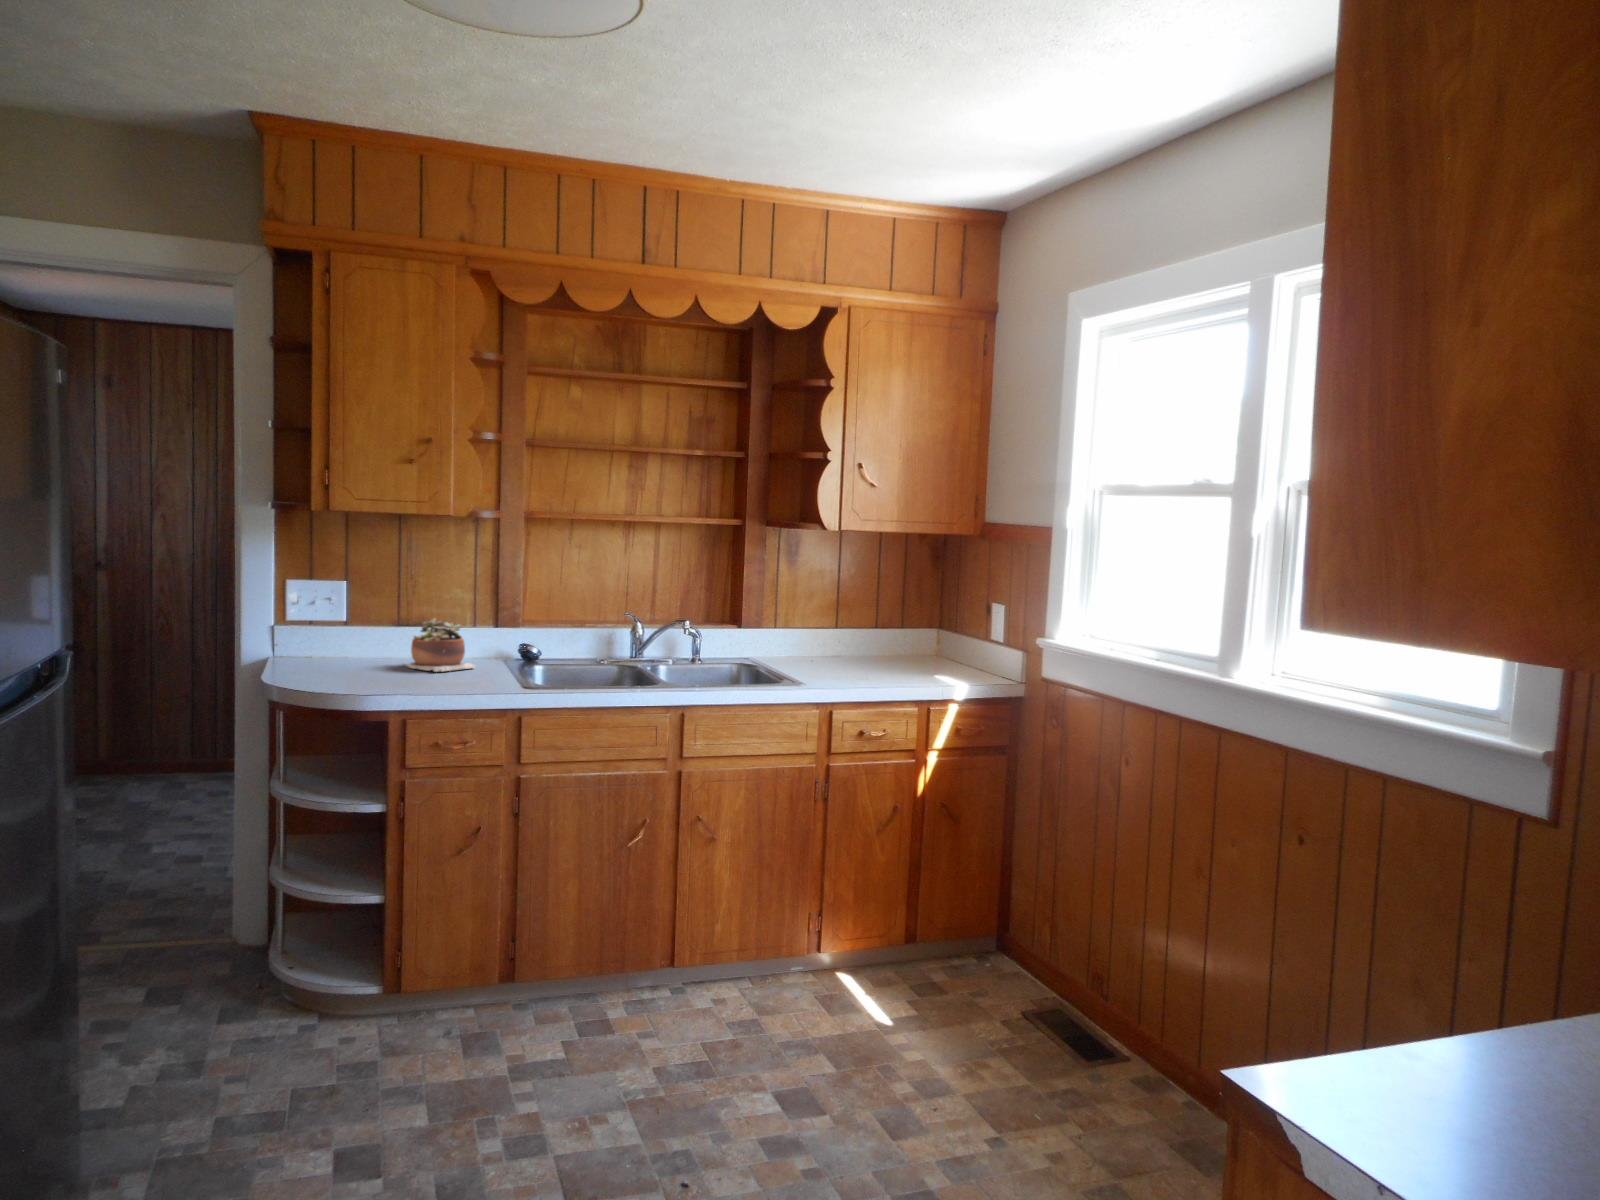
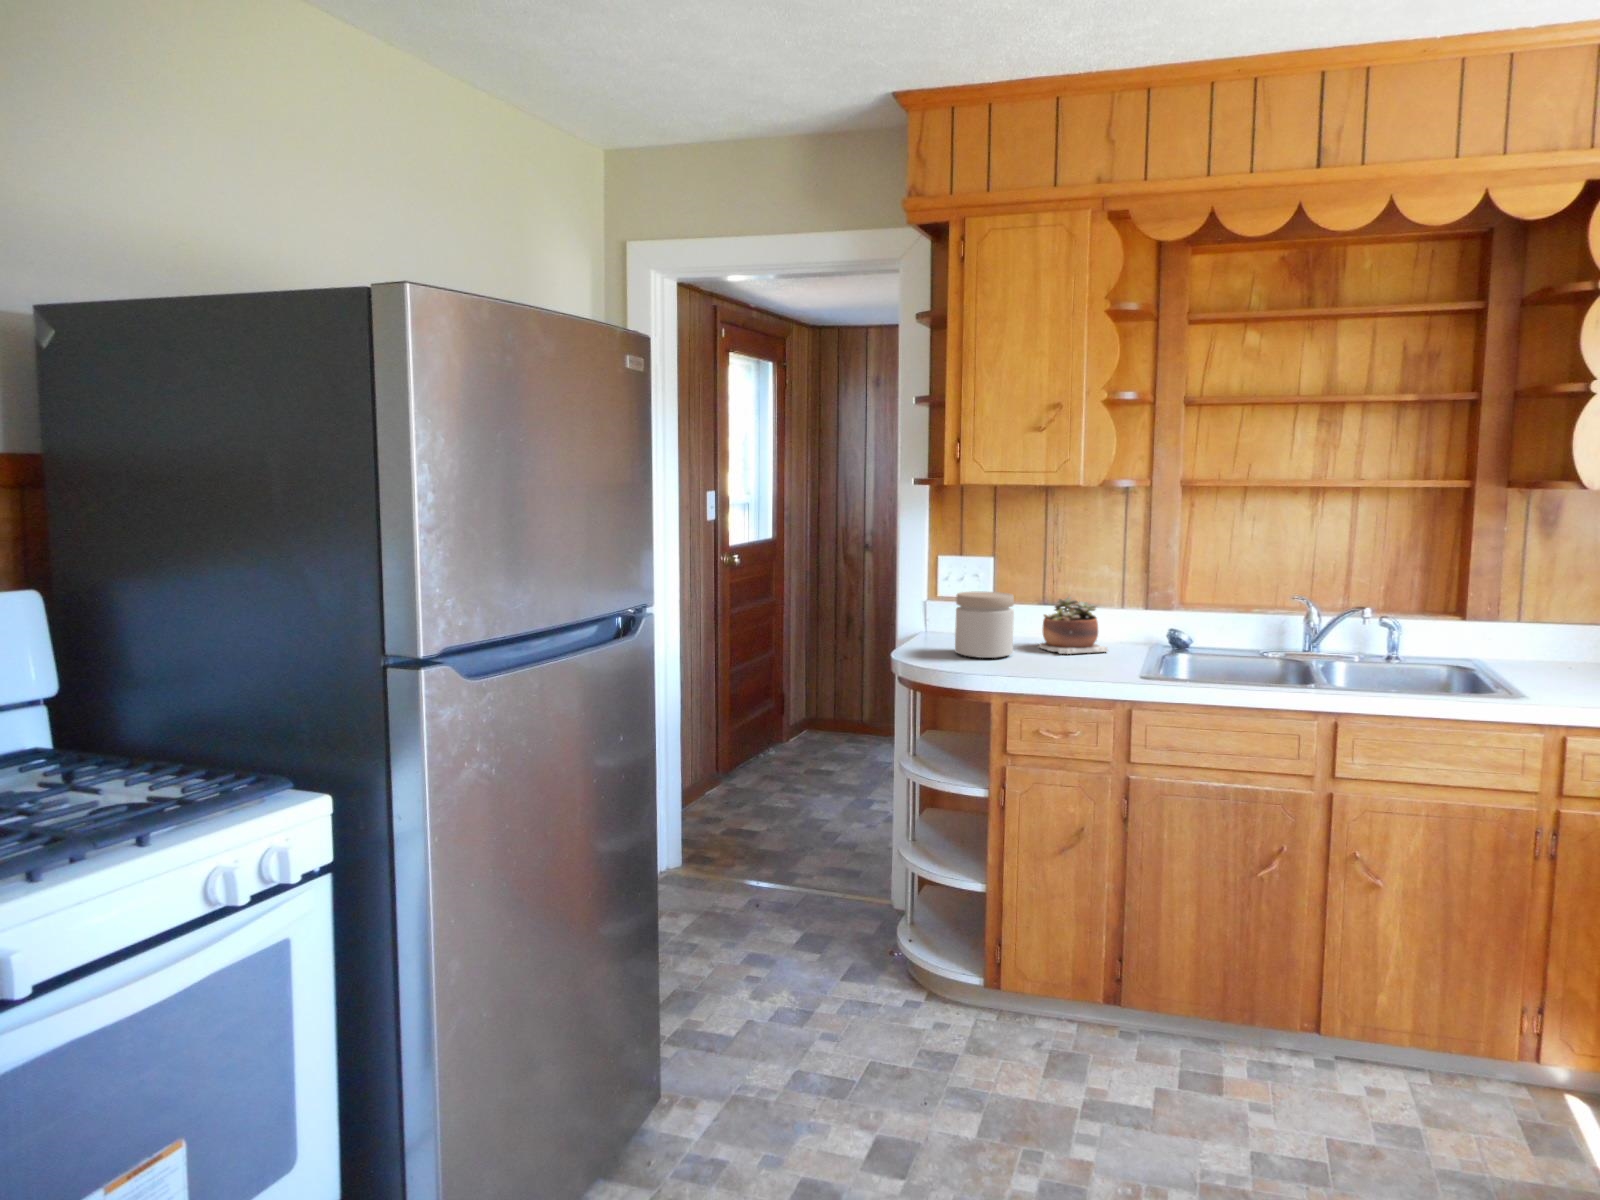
jar: none [335,615,395,679] -> present [955,592,1014,658]

